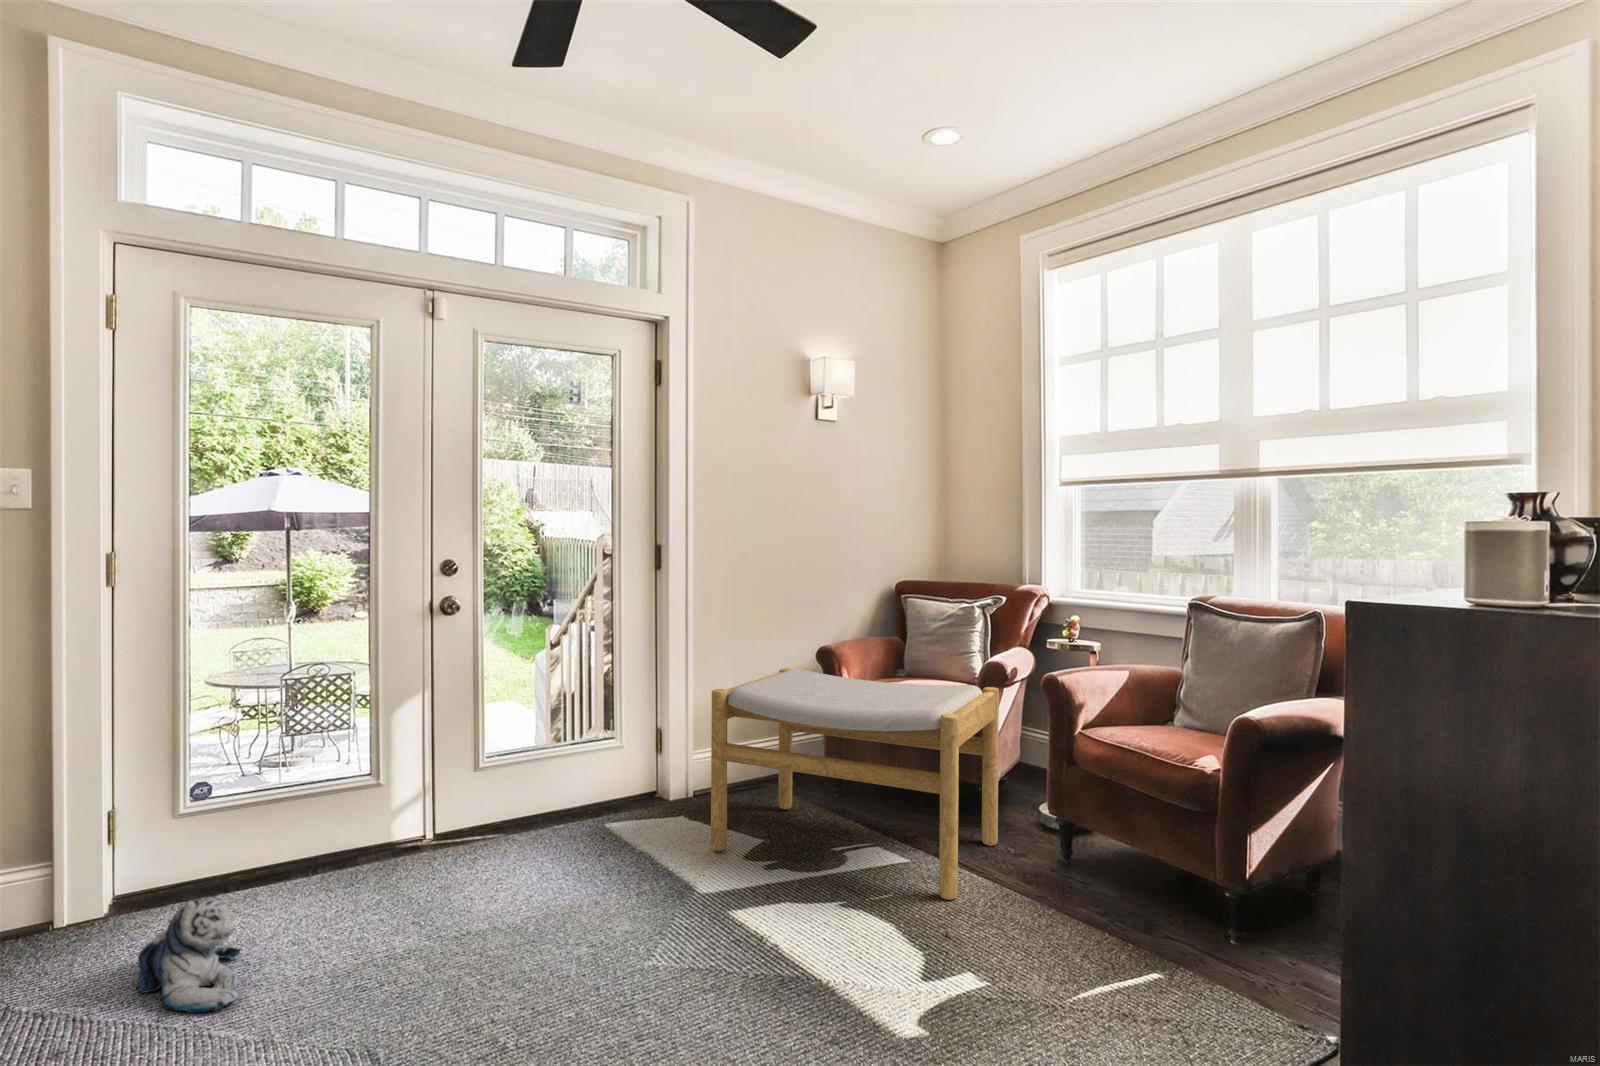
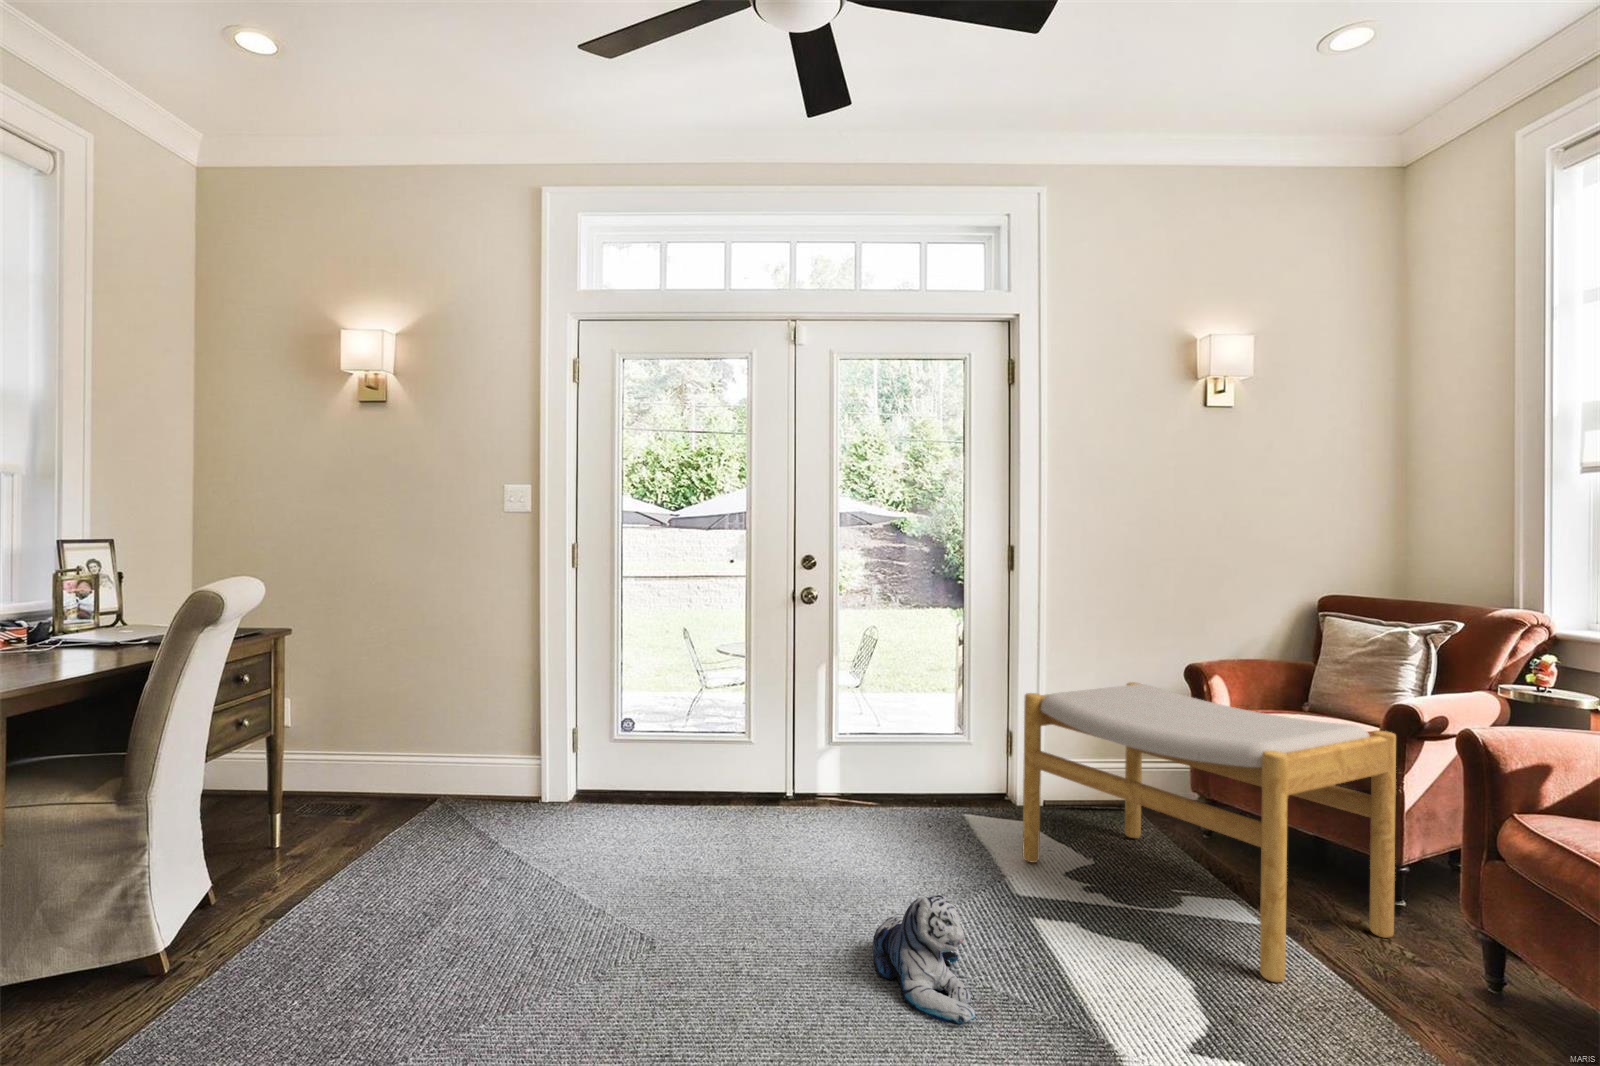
plush toy: present [137,895,240,1013] -> present [873,895,975,1025]

